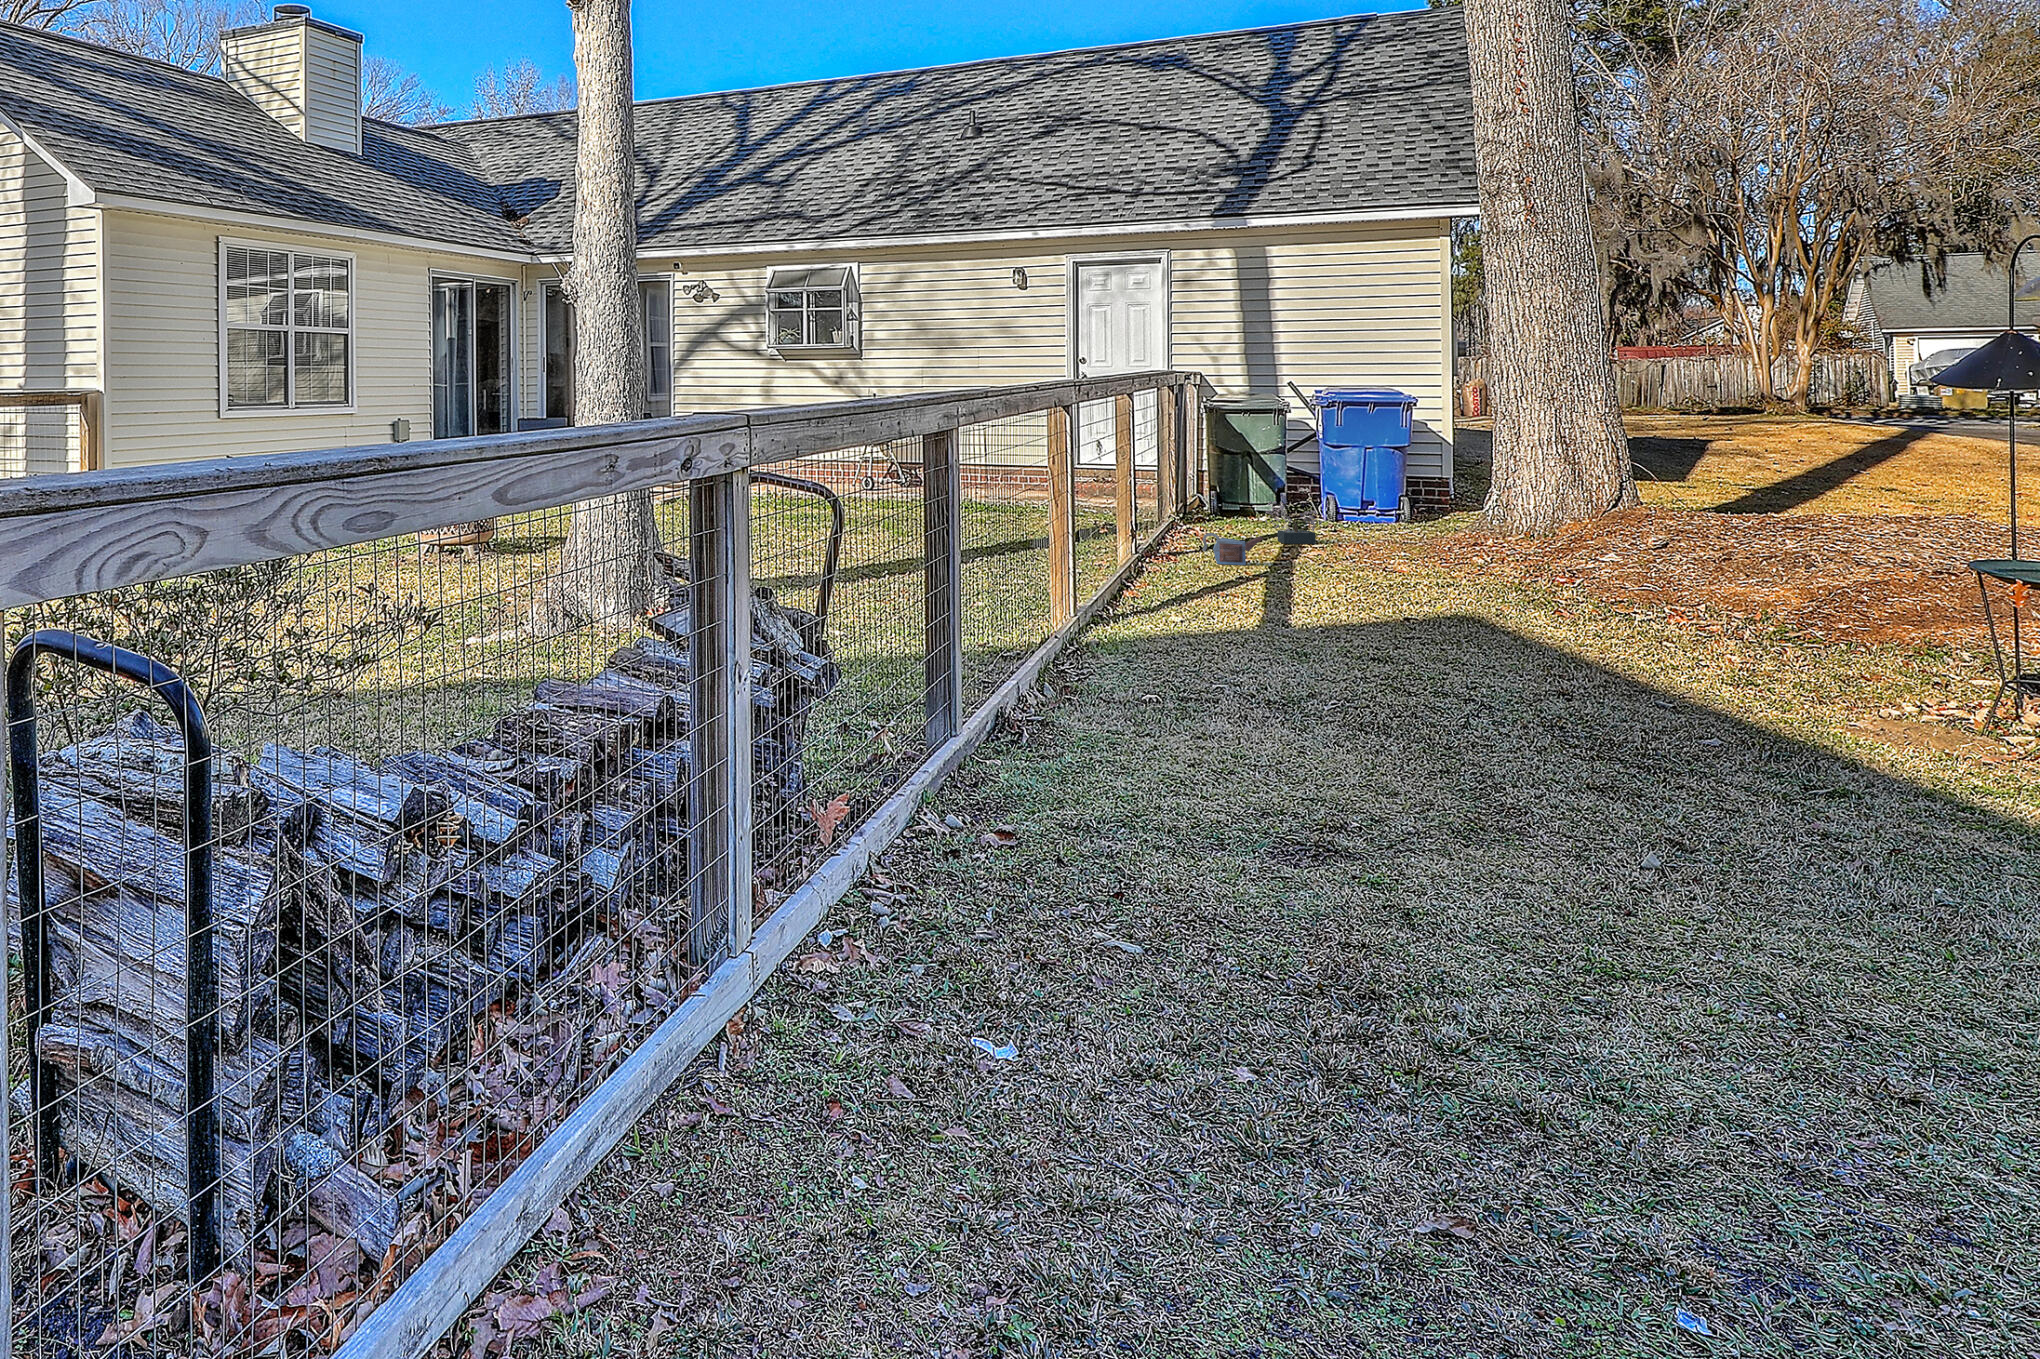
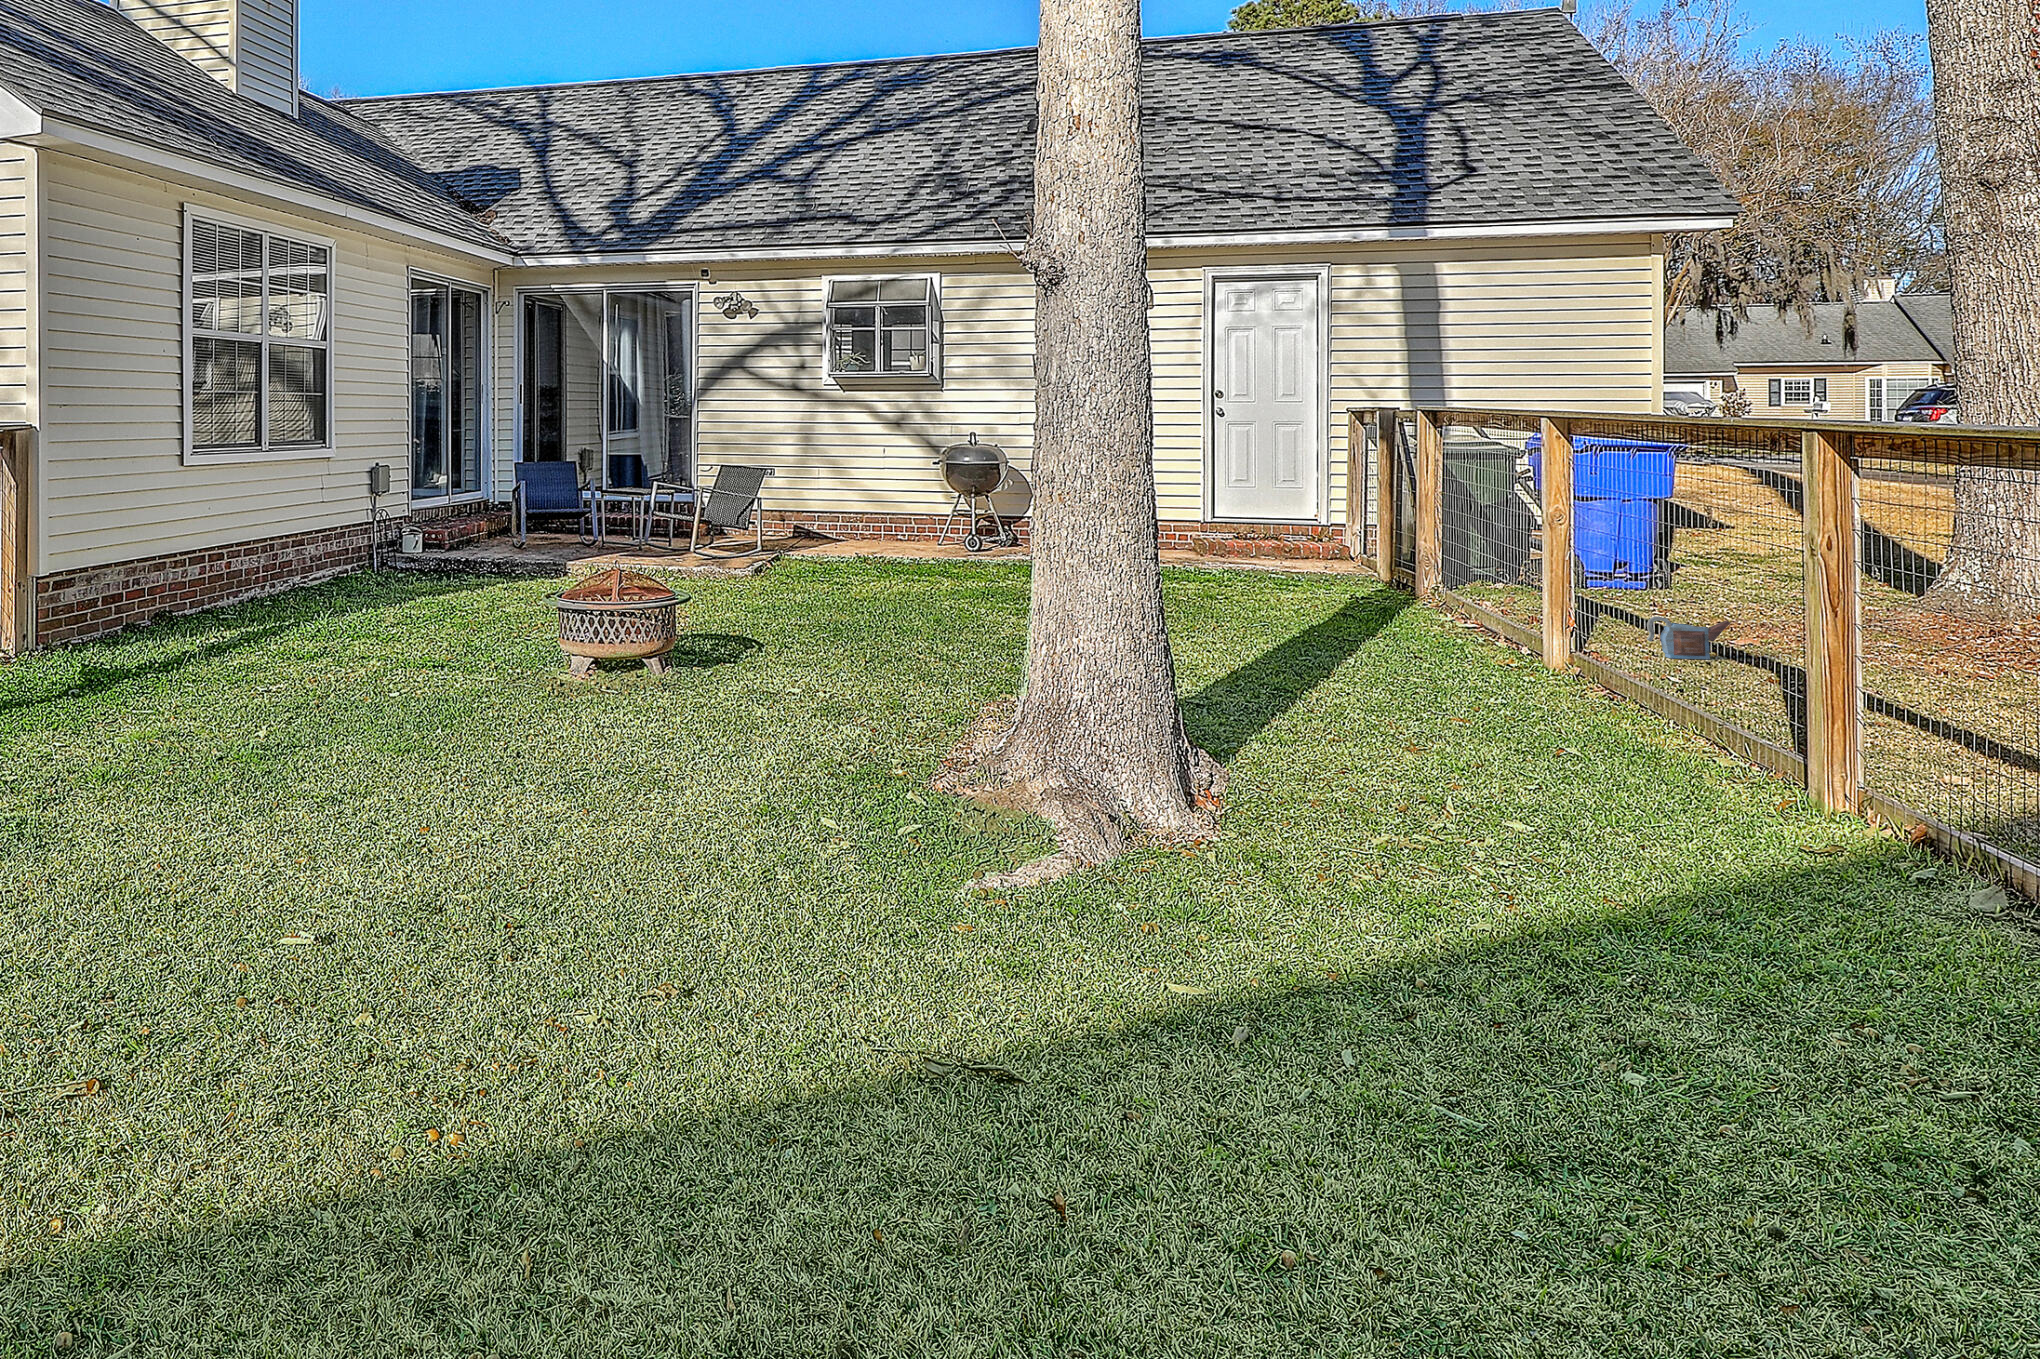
decorative plant: present [1265,501,1322,544] -> none [1624,568,1698,624]

